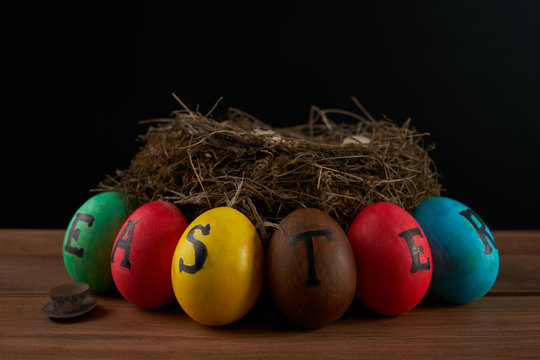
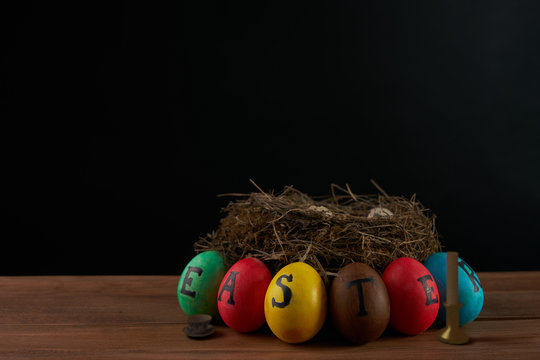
candle holder: none [426,188,478,336] -> present [436,250,469,344]

